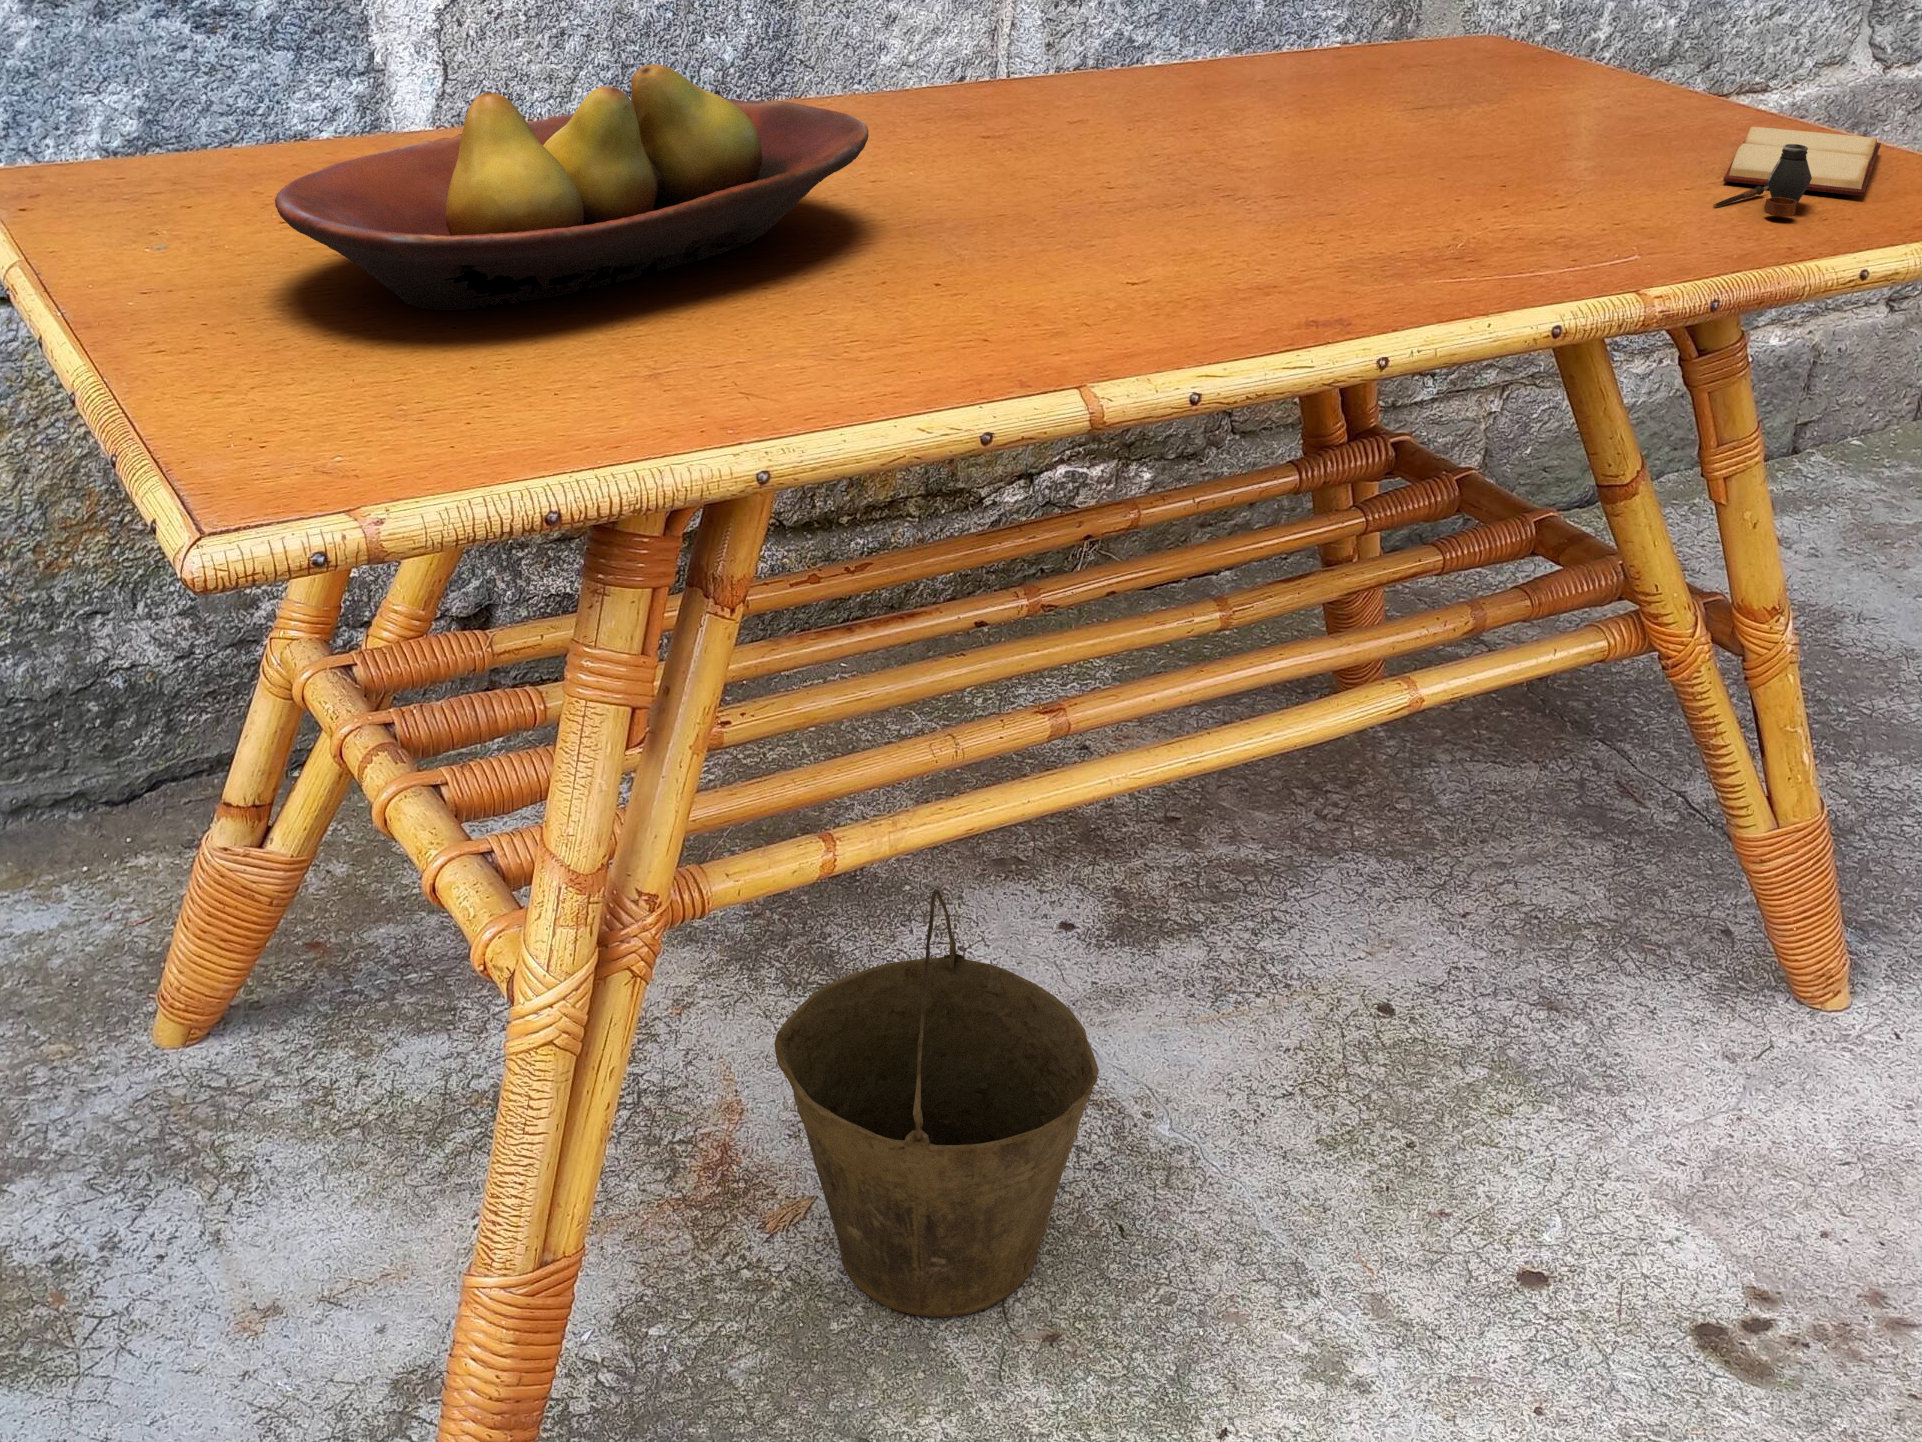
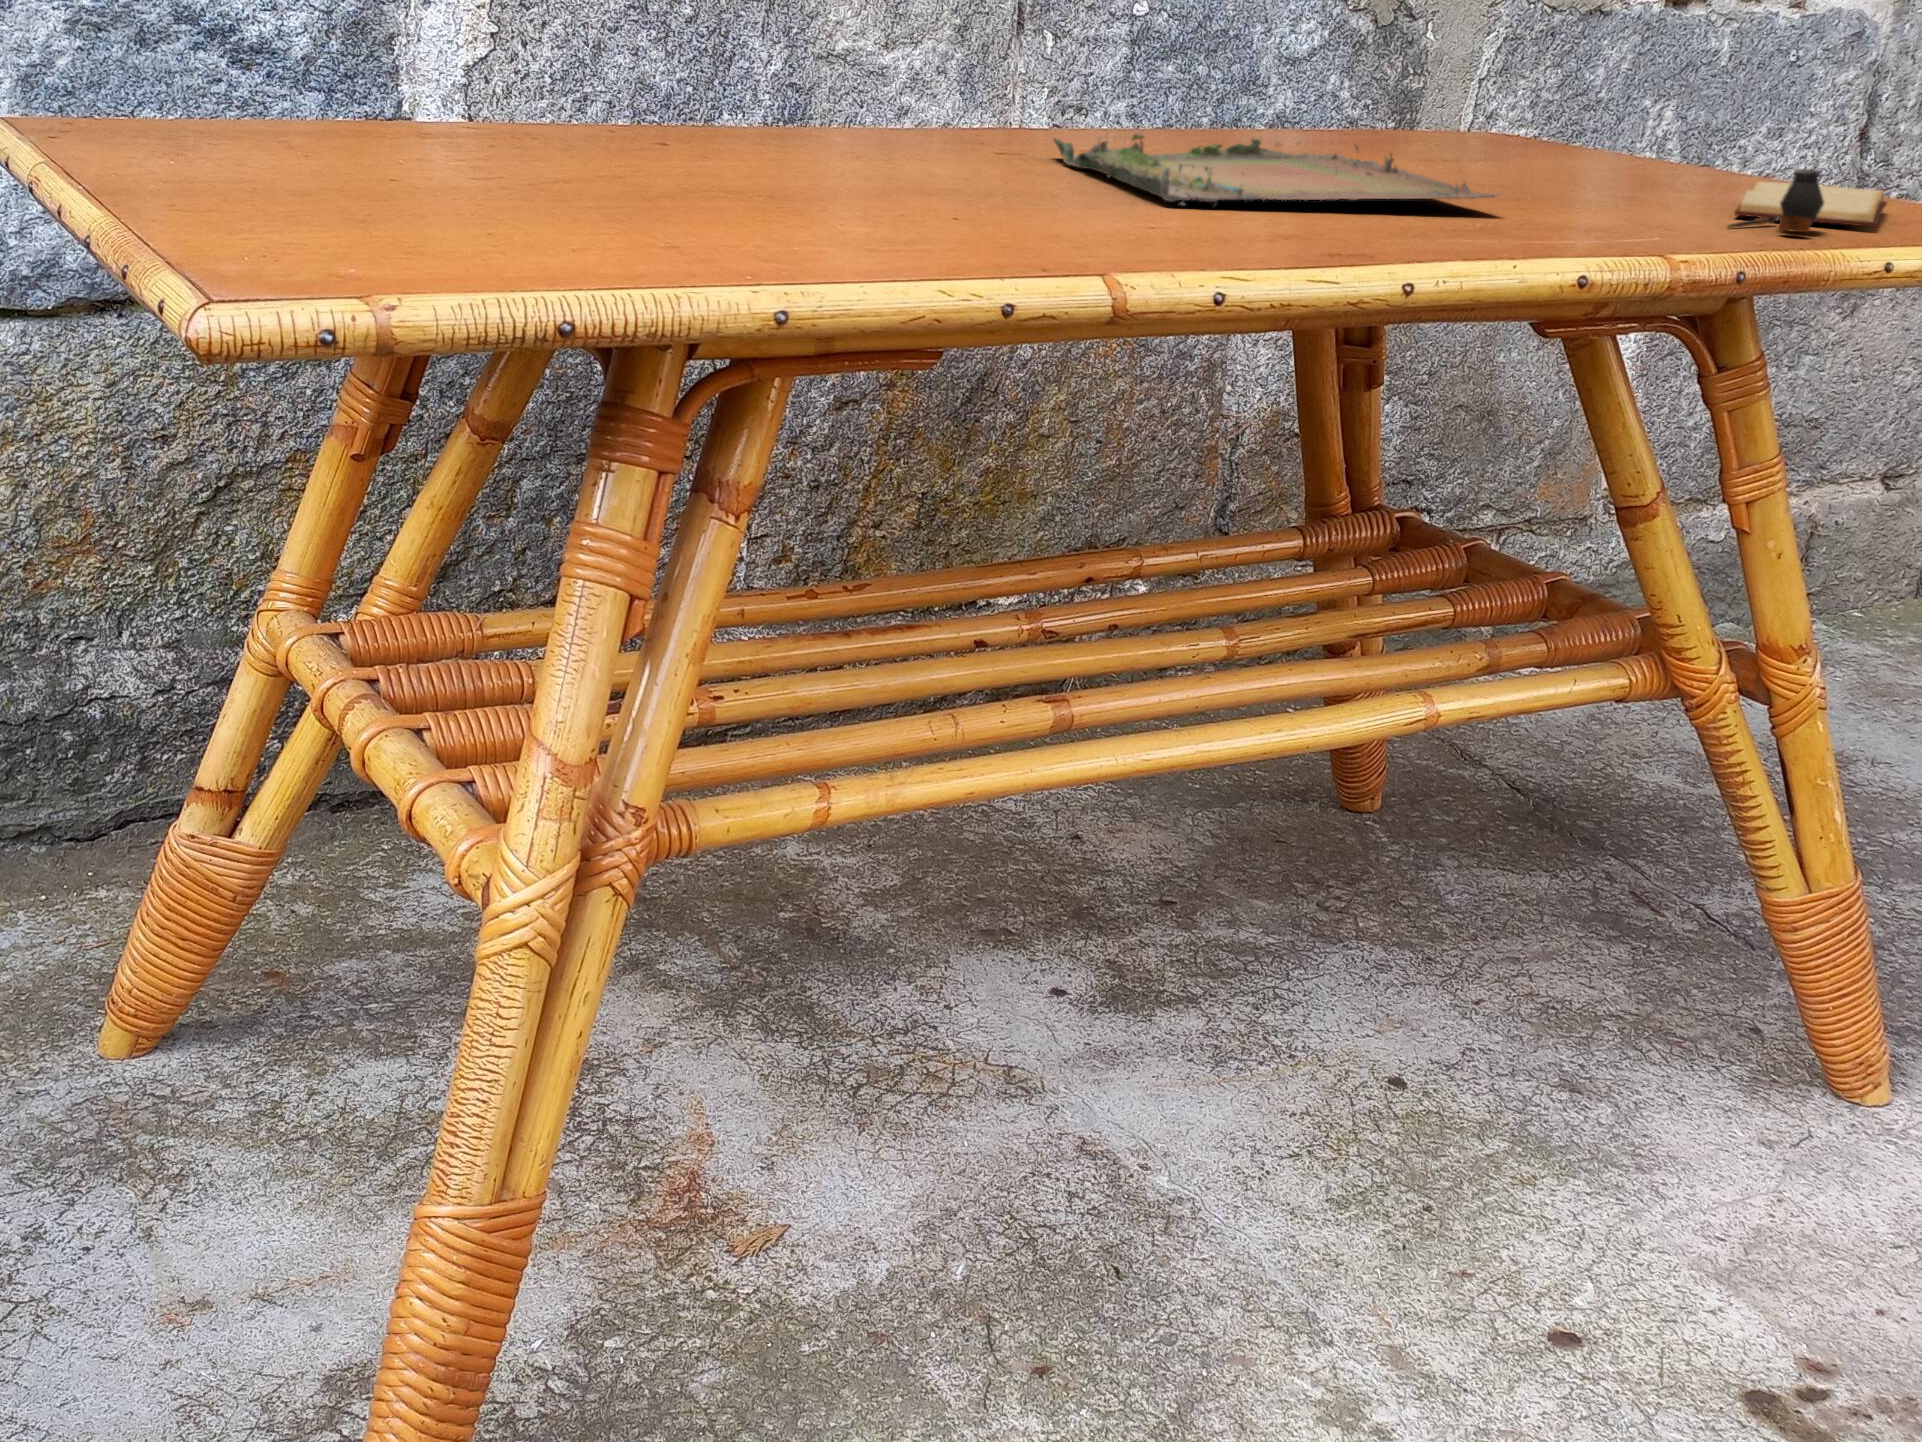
tray: none [1040,61,1488,217] -> present [1053,119,1499,206]
fruit bowl: present [275,64,868,310] -> none [321,19,896,214]
bucket: present [774,889,1099,1317] -> none [753,864,1098,1345]

